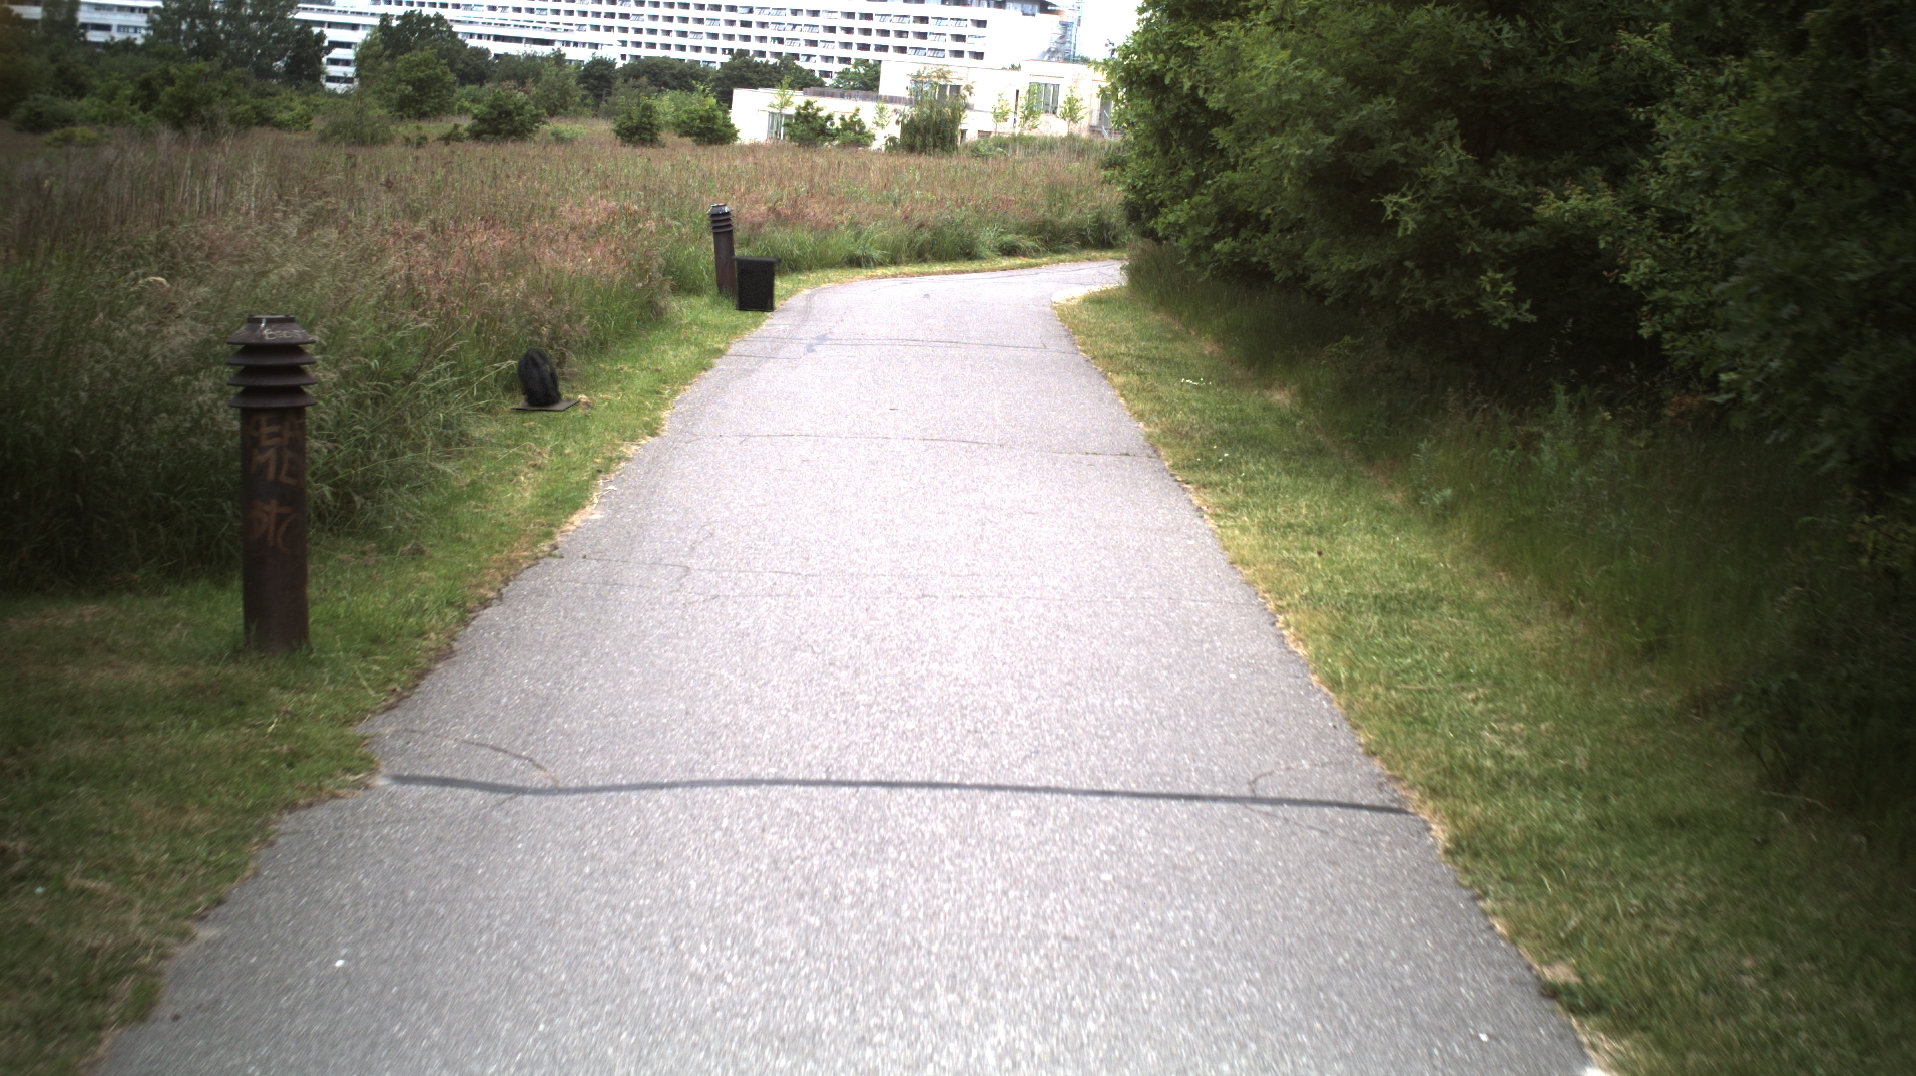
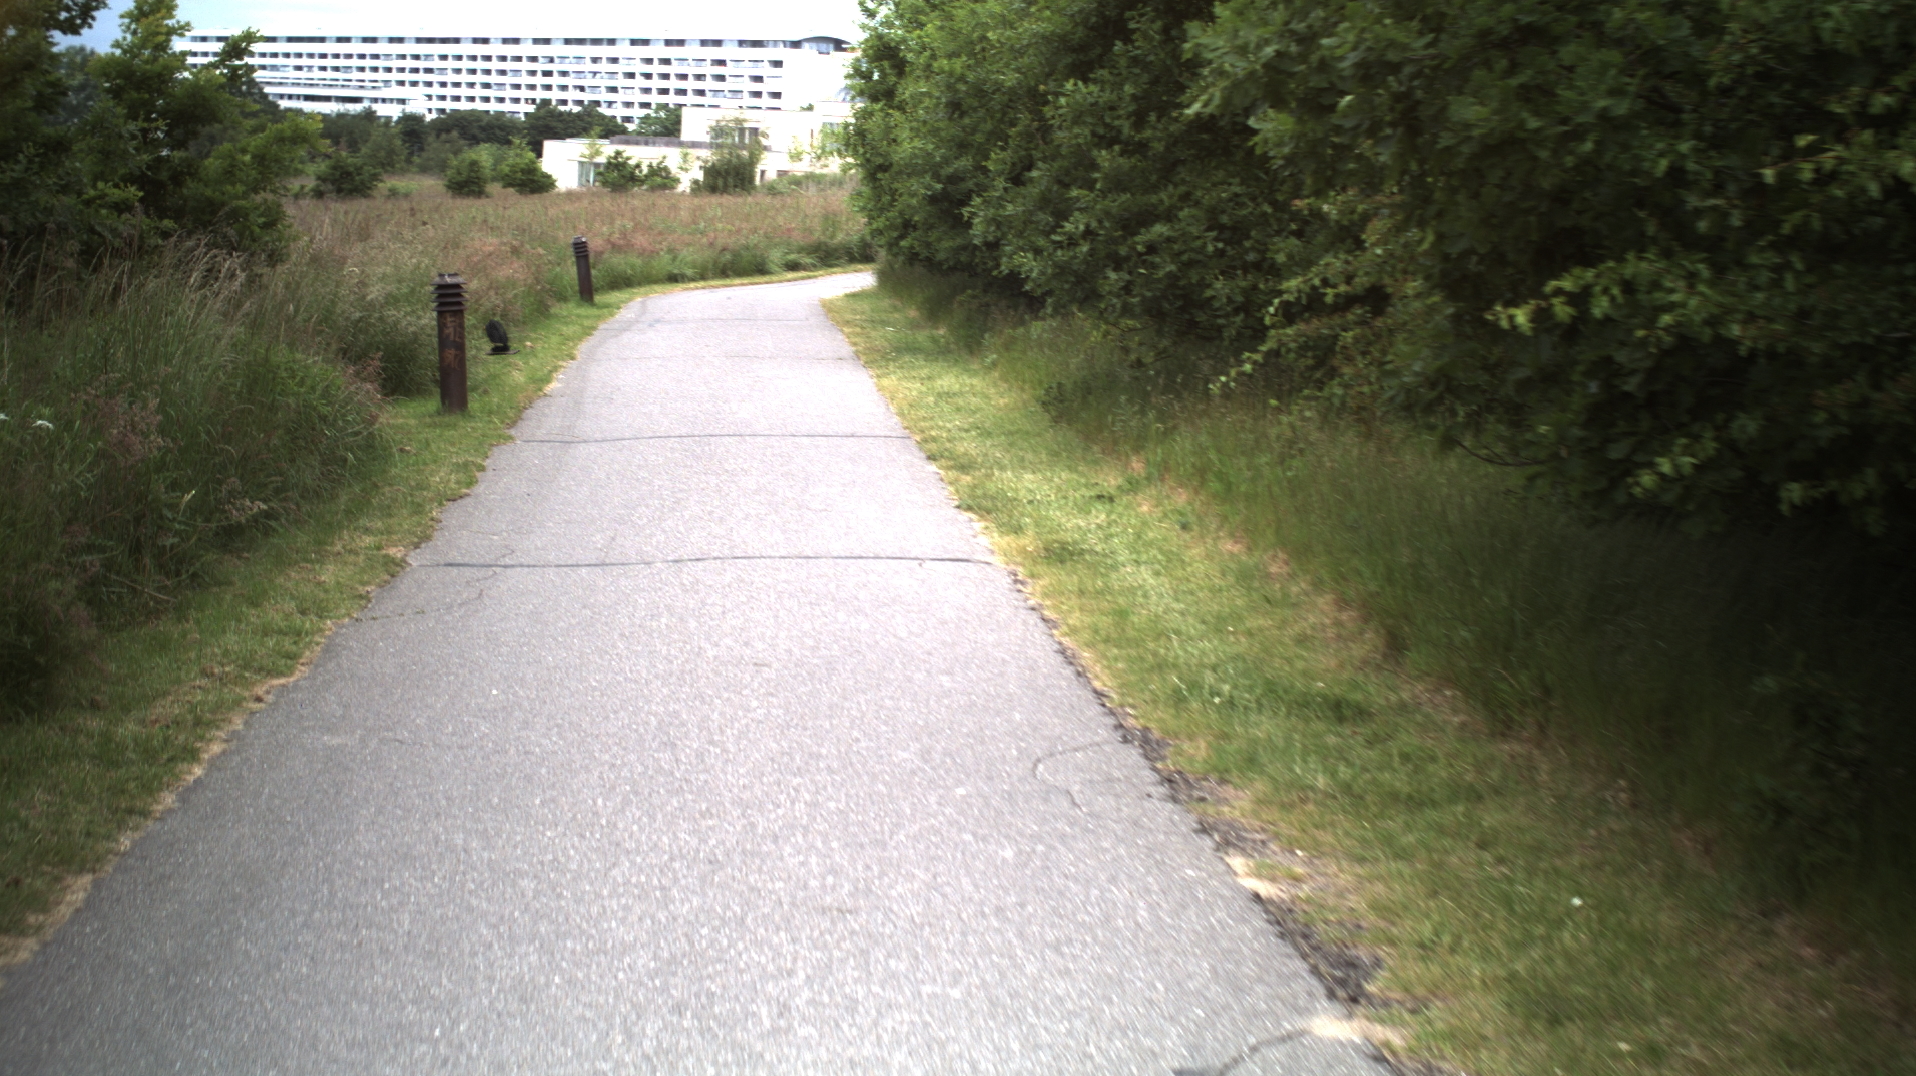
trash can: present [732,256,782,311] -> none [588,272,624,309]

